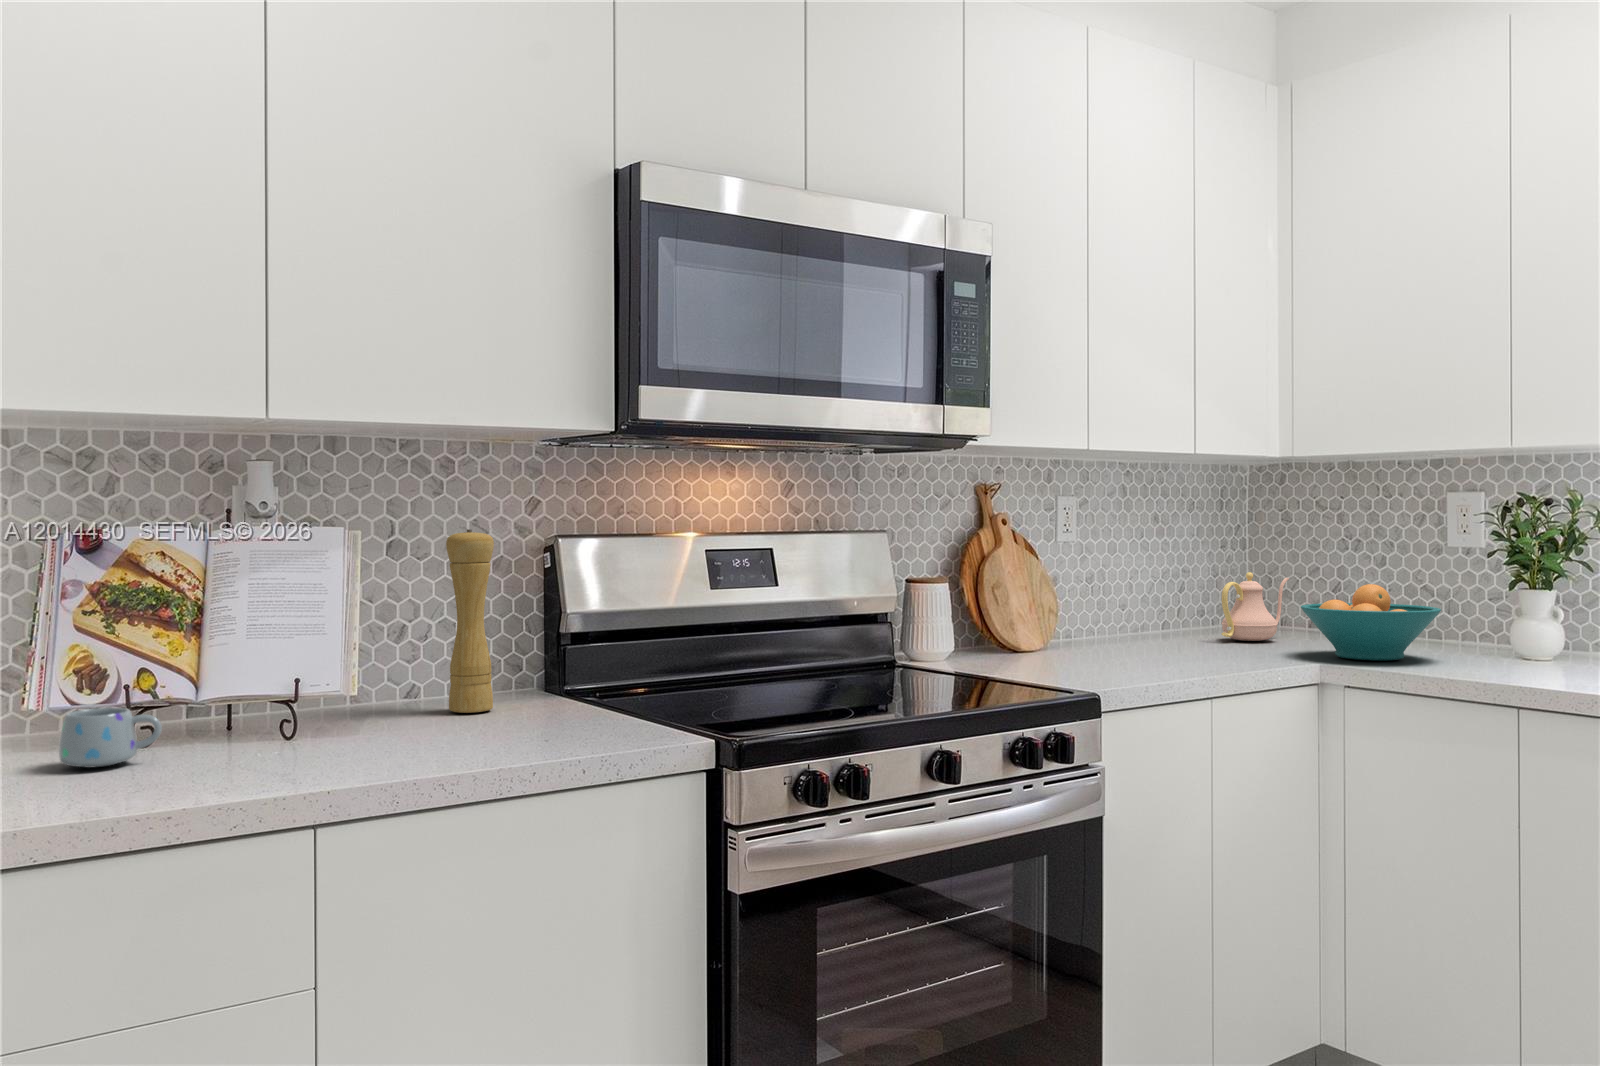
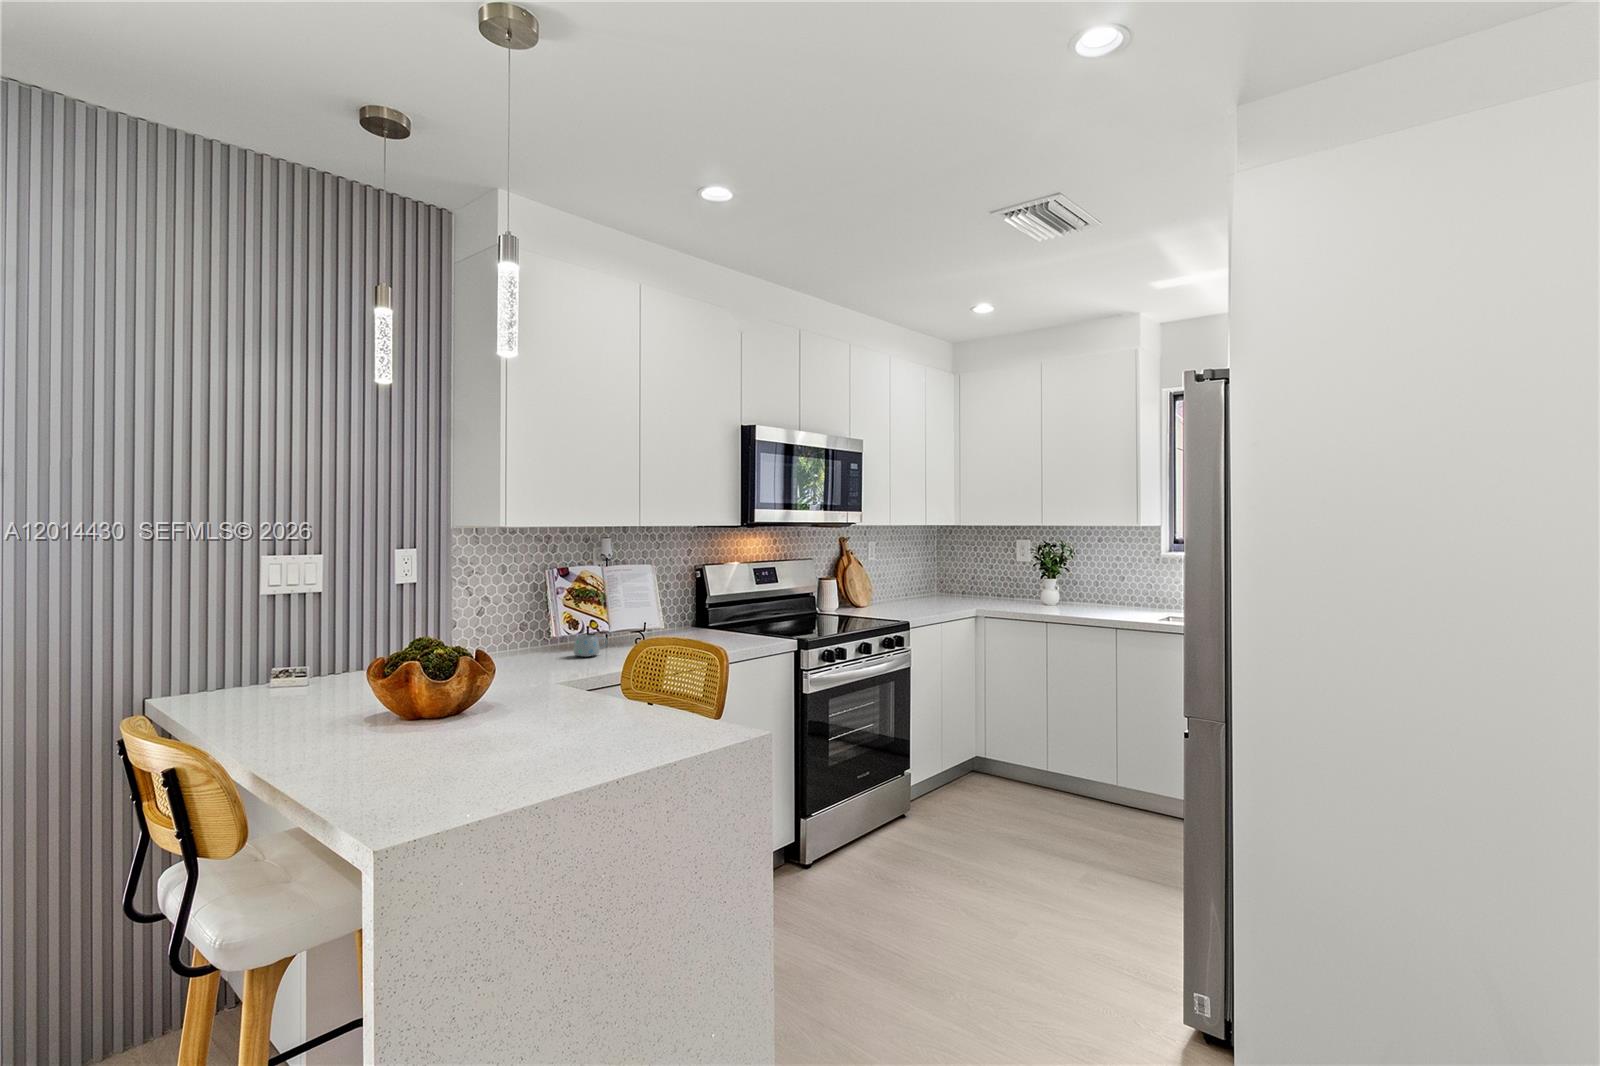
pepper mill: present [446,529,494,713] -> none [672,564,691,636]
teapot: present [1222,572,1289,641] -> none [932,573,957,601]
fruit bowl: present [1301,584,1441,660] -> none [967,577,1018,607]

